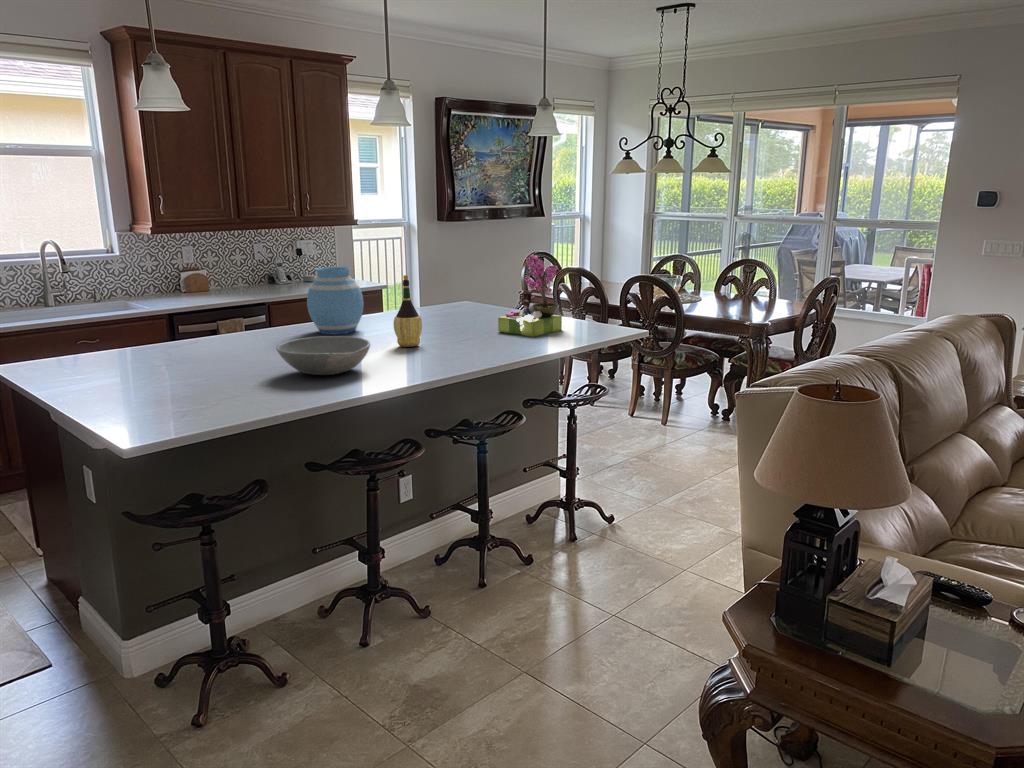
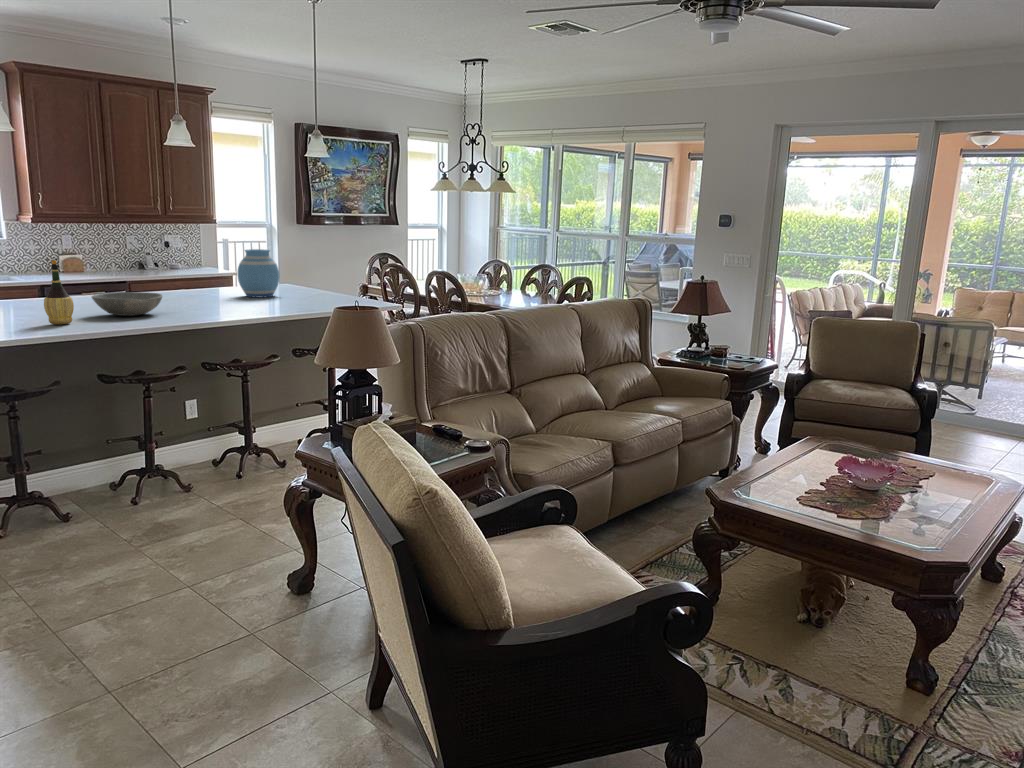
flower arrangement: present [498,254,562,337] -> none [285,243,333,303]
vase: present [307,267,364,334] -> present [238,249,279,298]
wine bottle: present [394,275,422,347] -> present [44,260,74,324]

